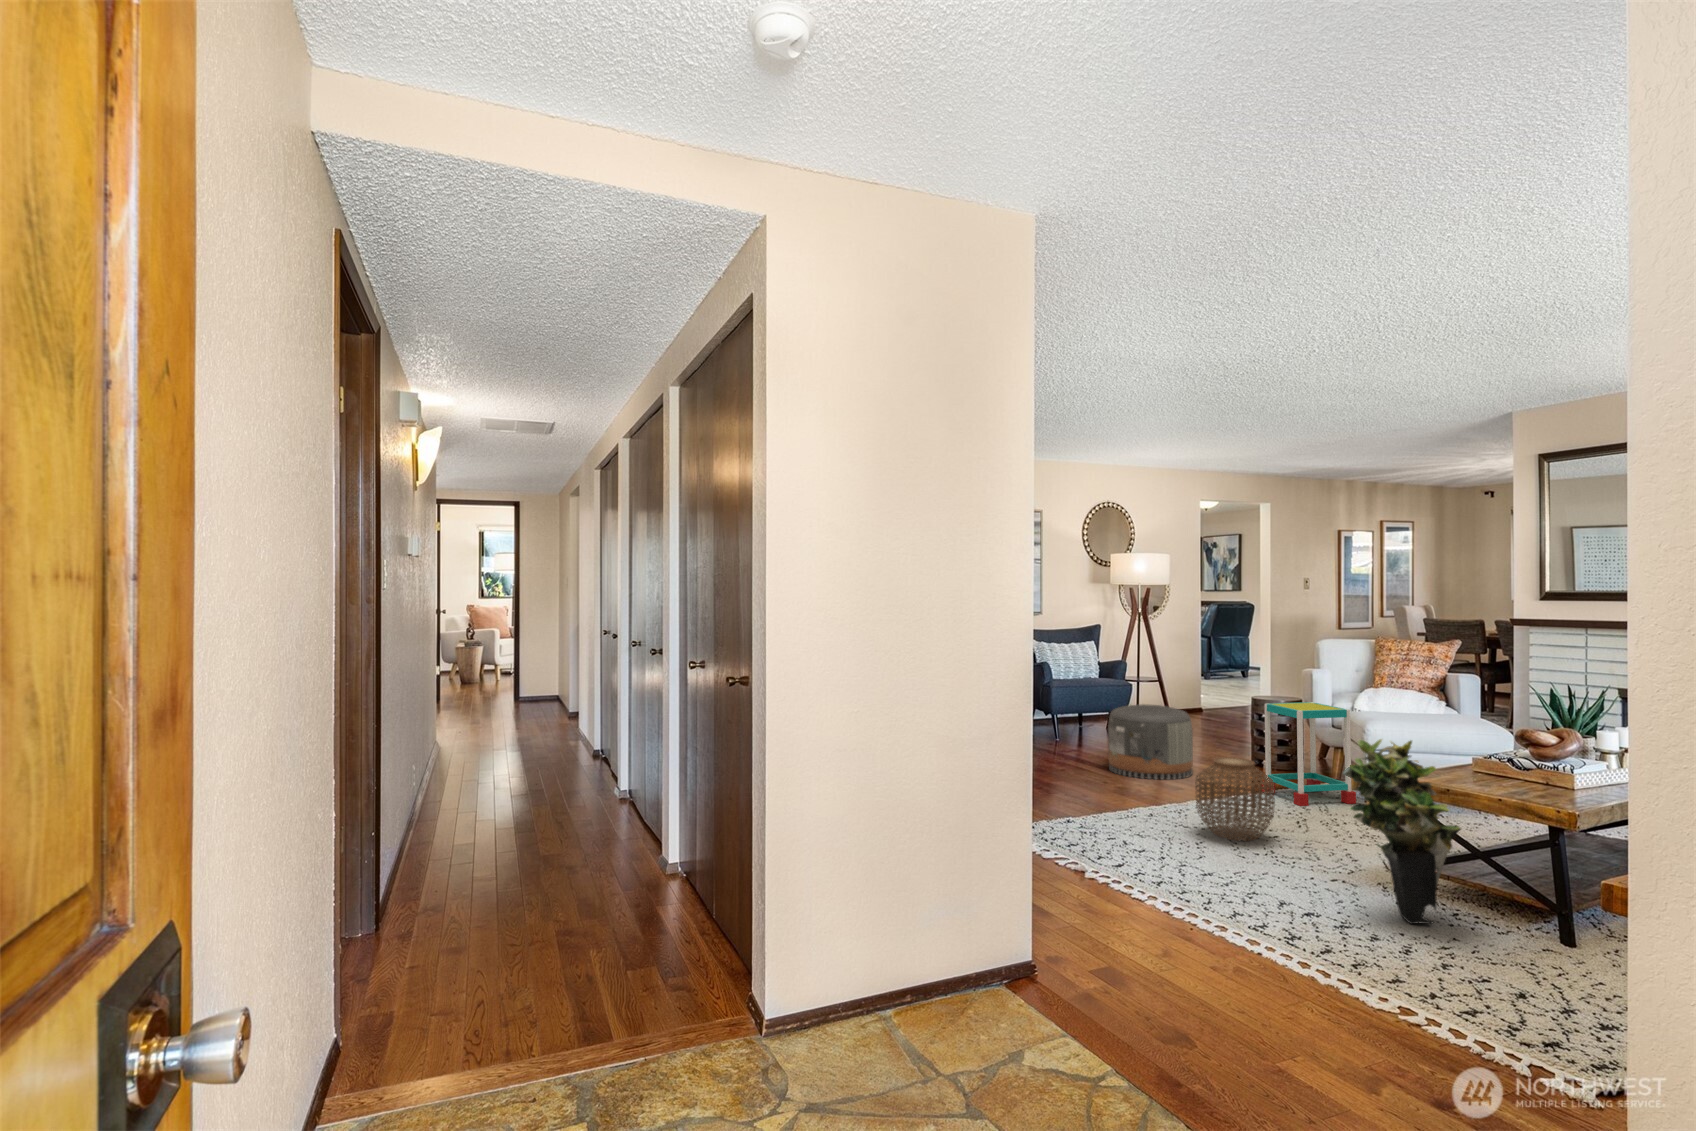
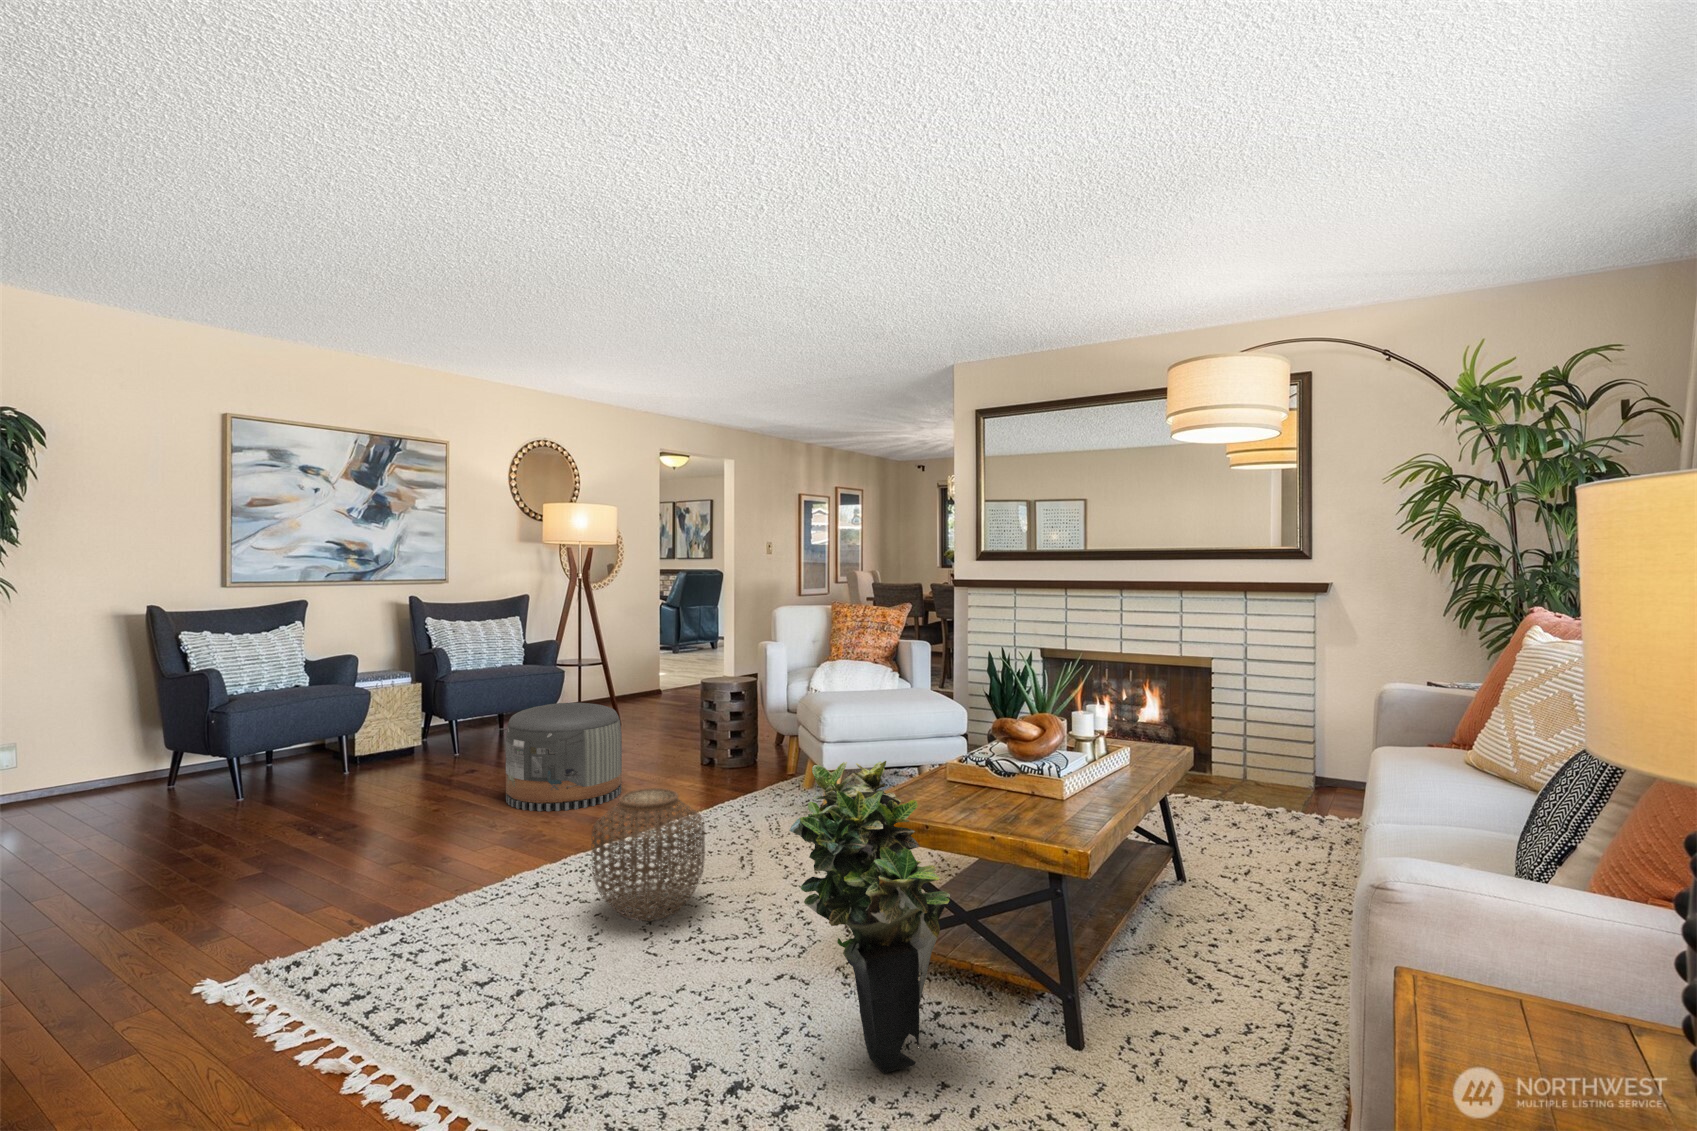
side table: present [1262,702,1356,806] -> none [703,687,811,829]

